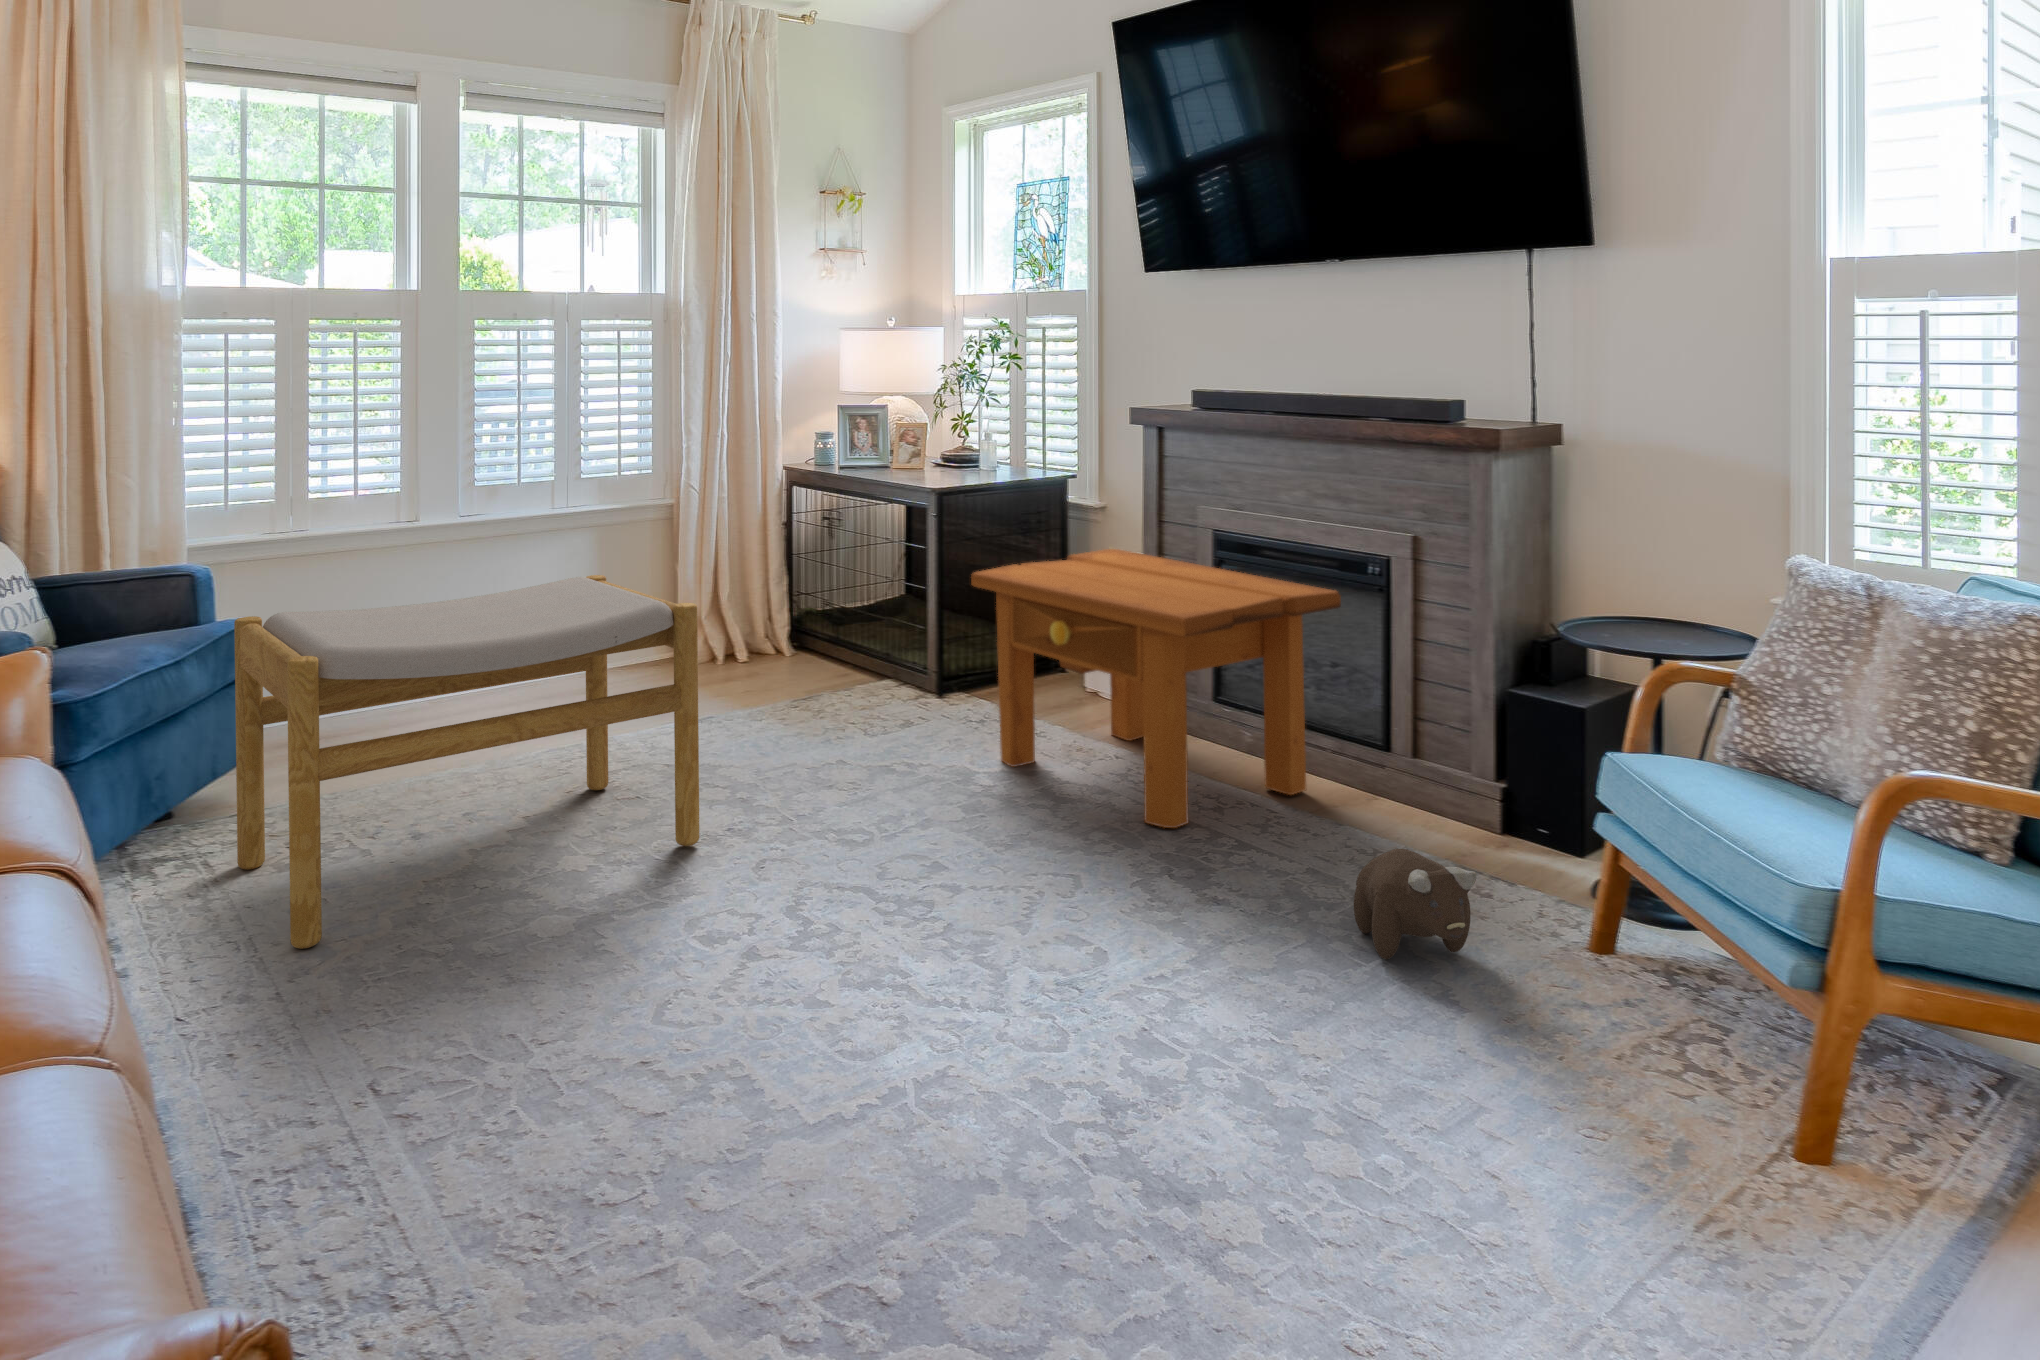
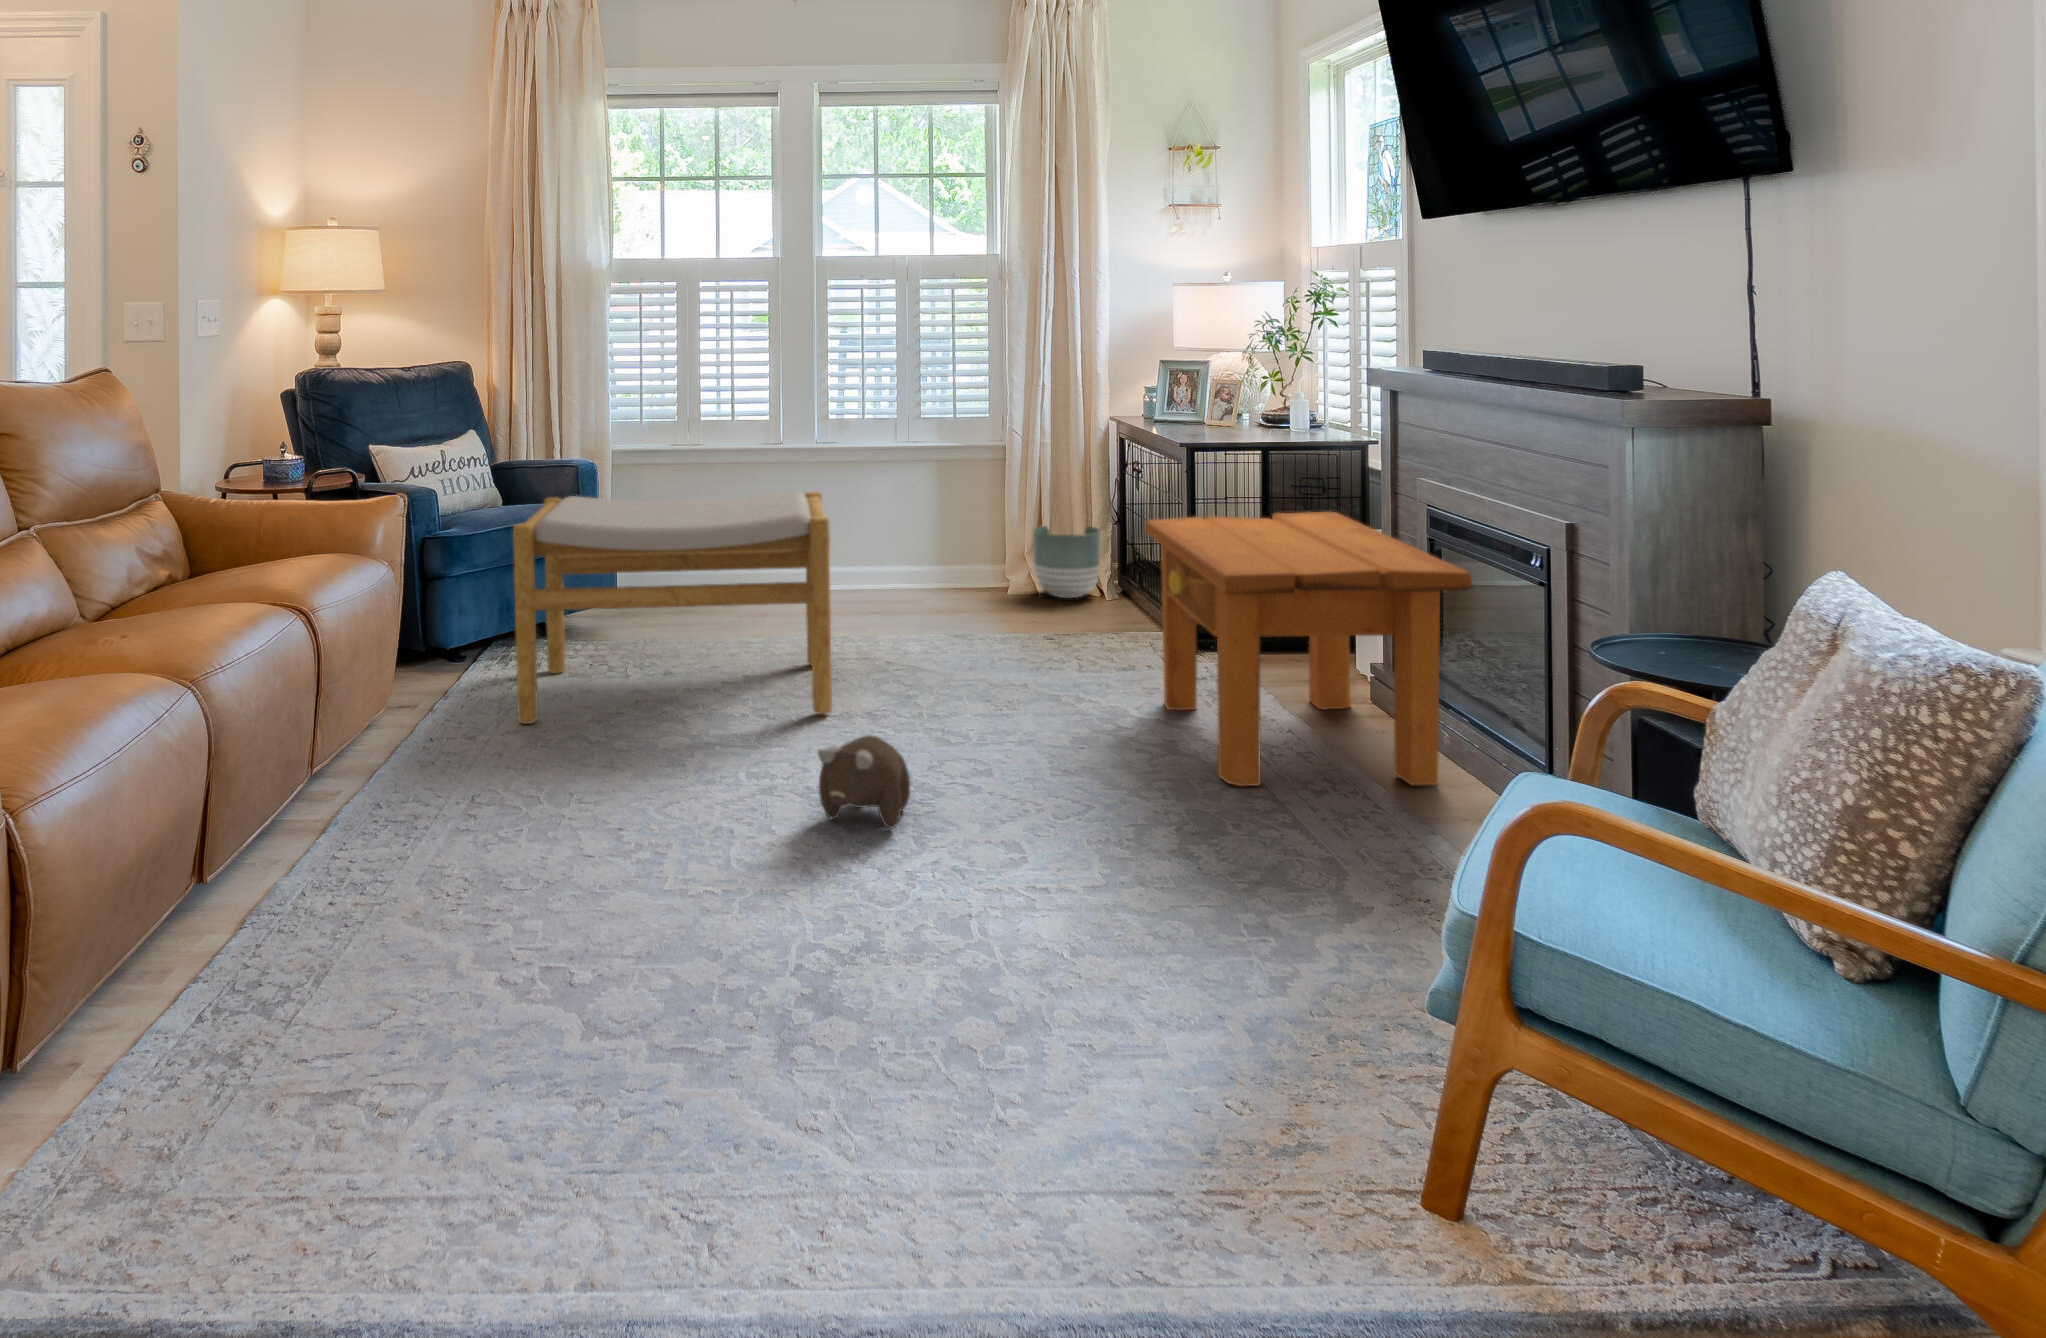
planter: none [725,587,797,668] -> present [1033,526,1100,598]
plush toy: present [1354,849,1477,959] -> present [818,735,910,829]

